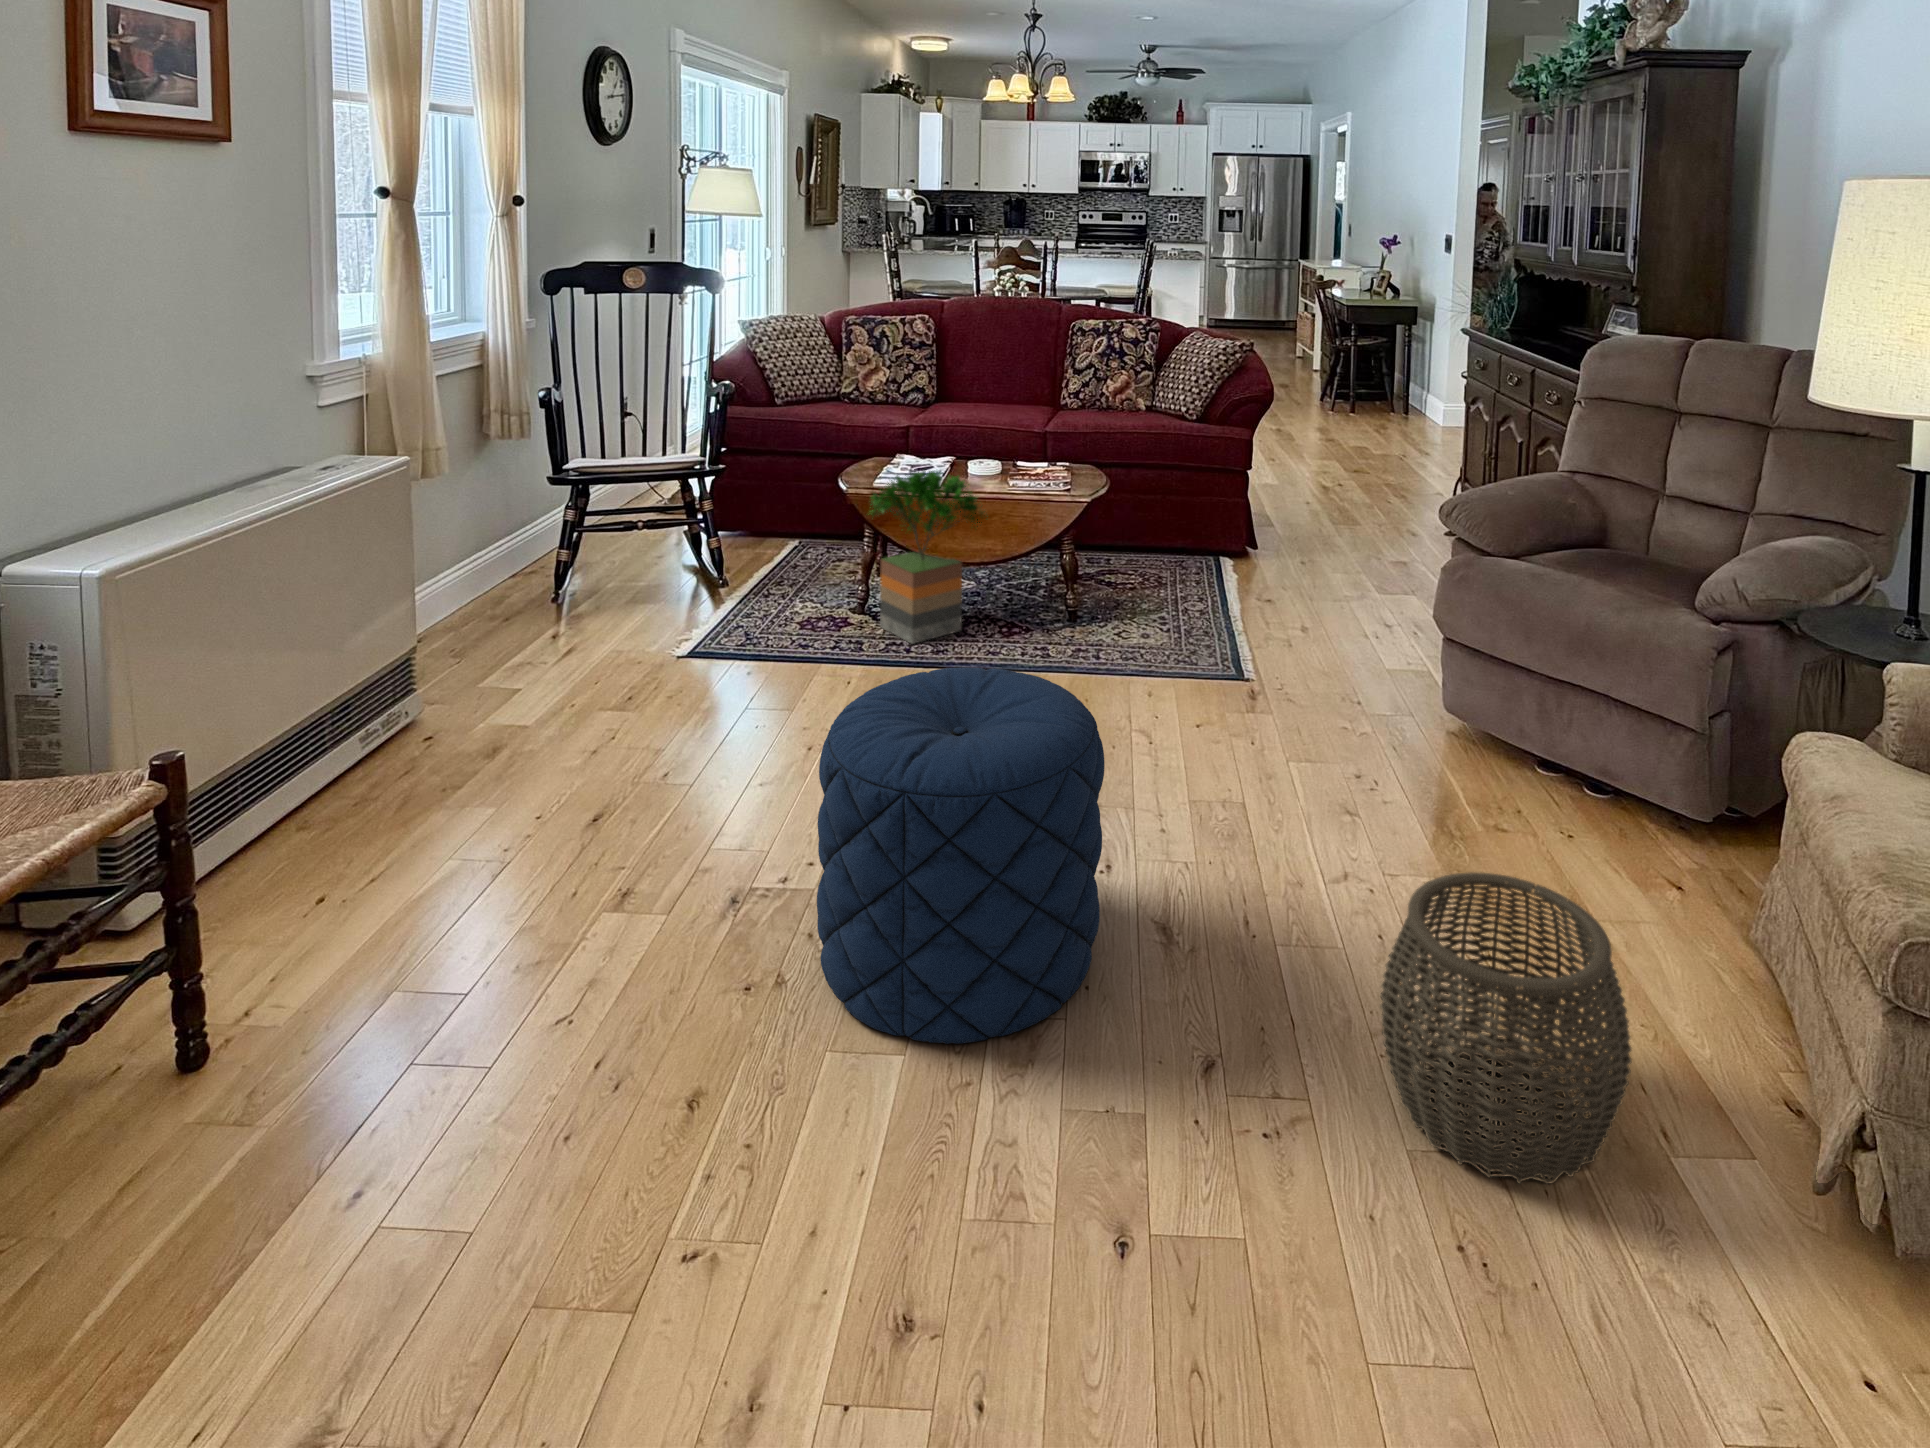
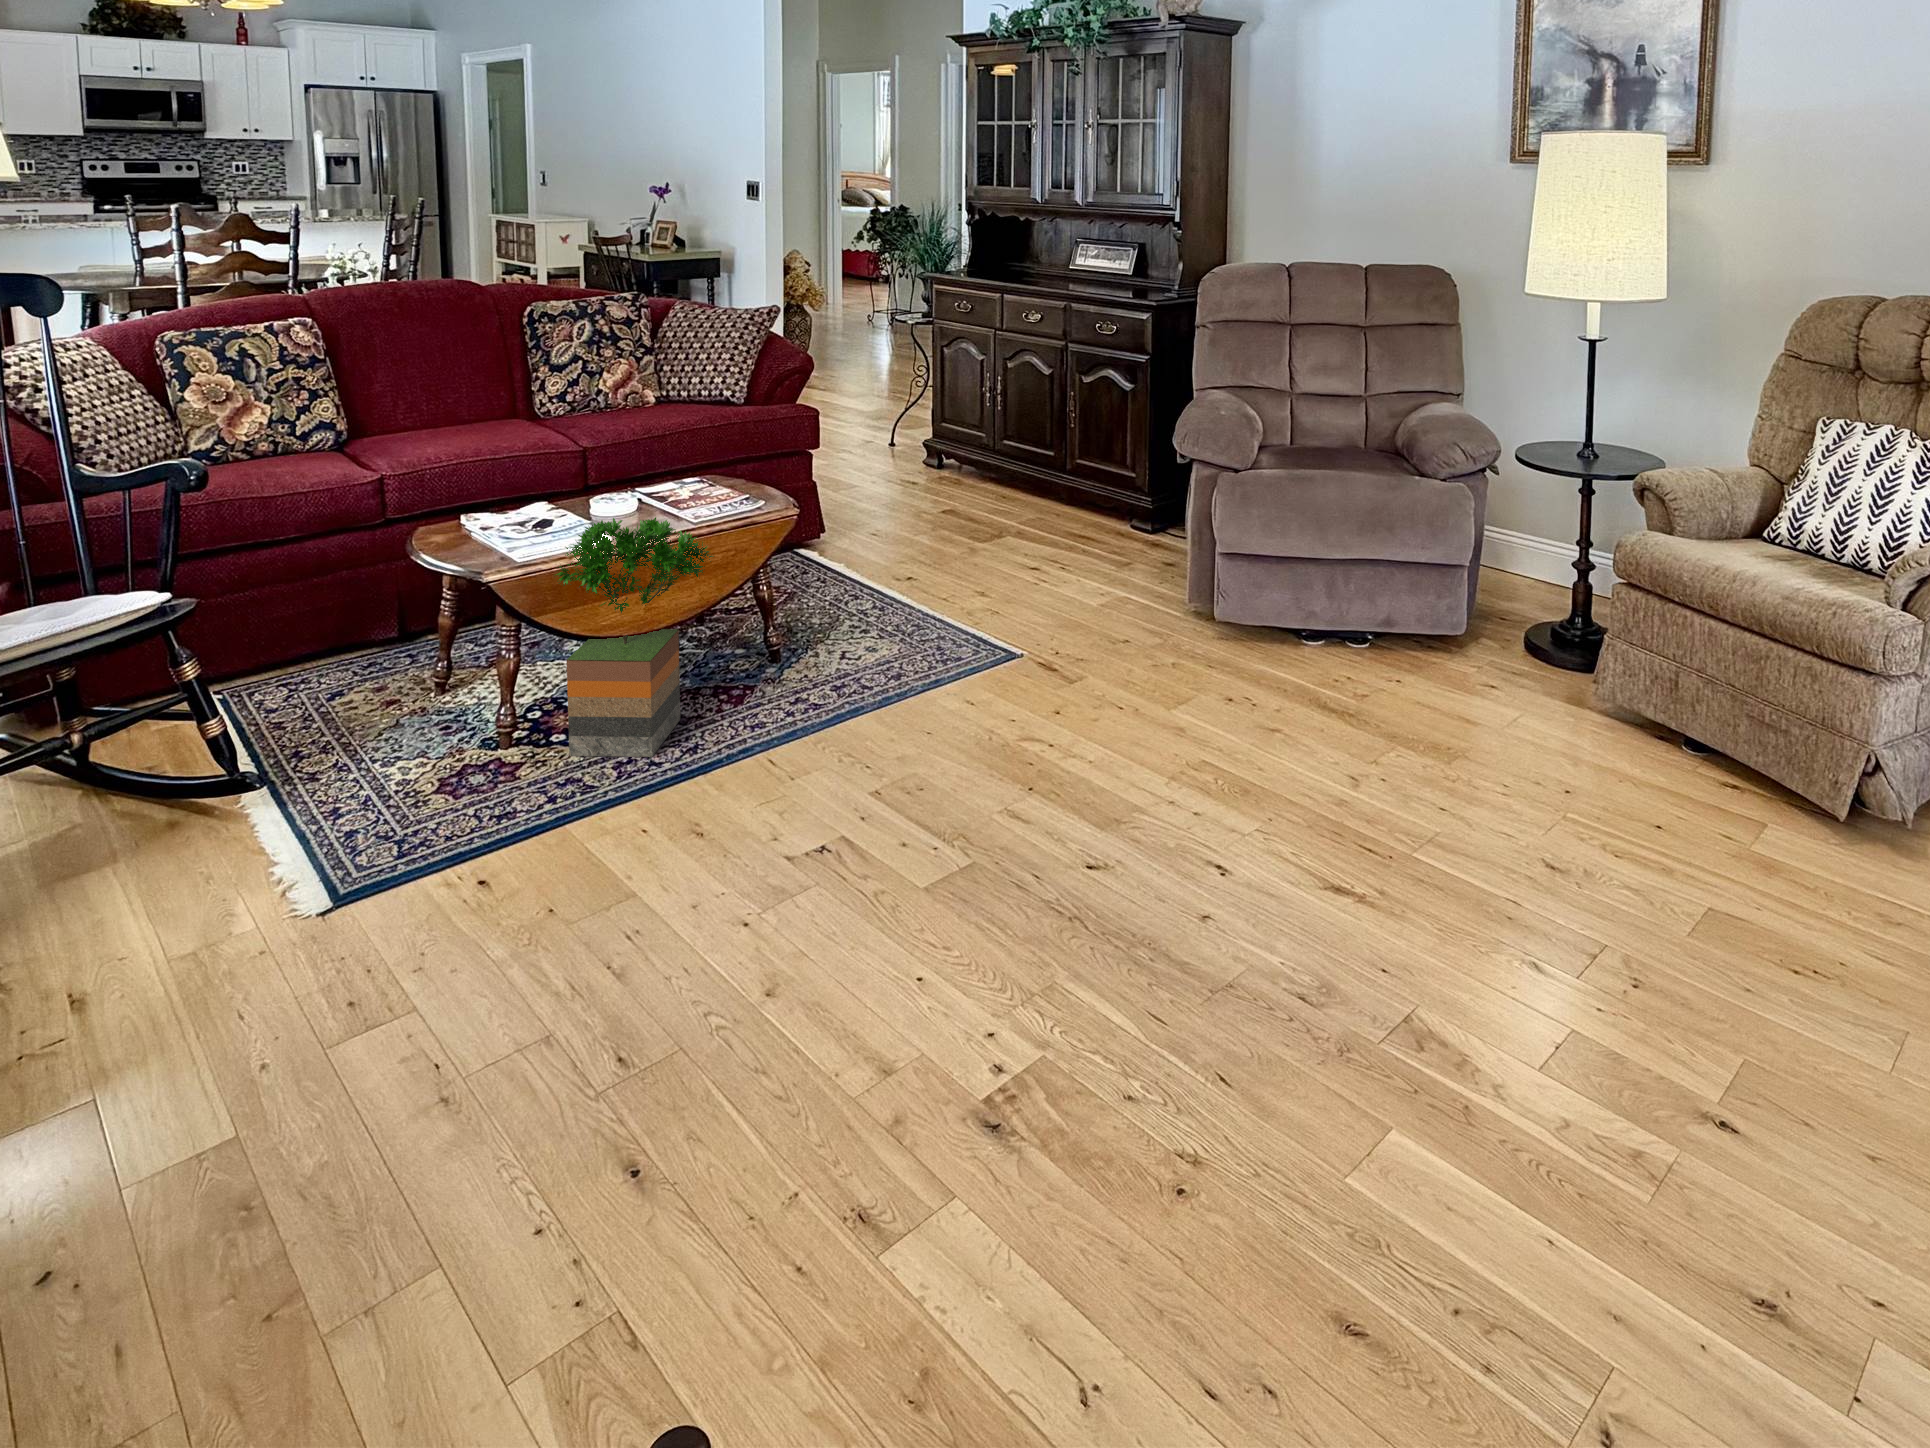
pouf: present [817,667,1105,1044] -> none [1156,674,1485,1107]
woven basket: present [1380,872,1632,1184] -> none [1601,684,1807,902]

